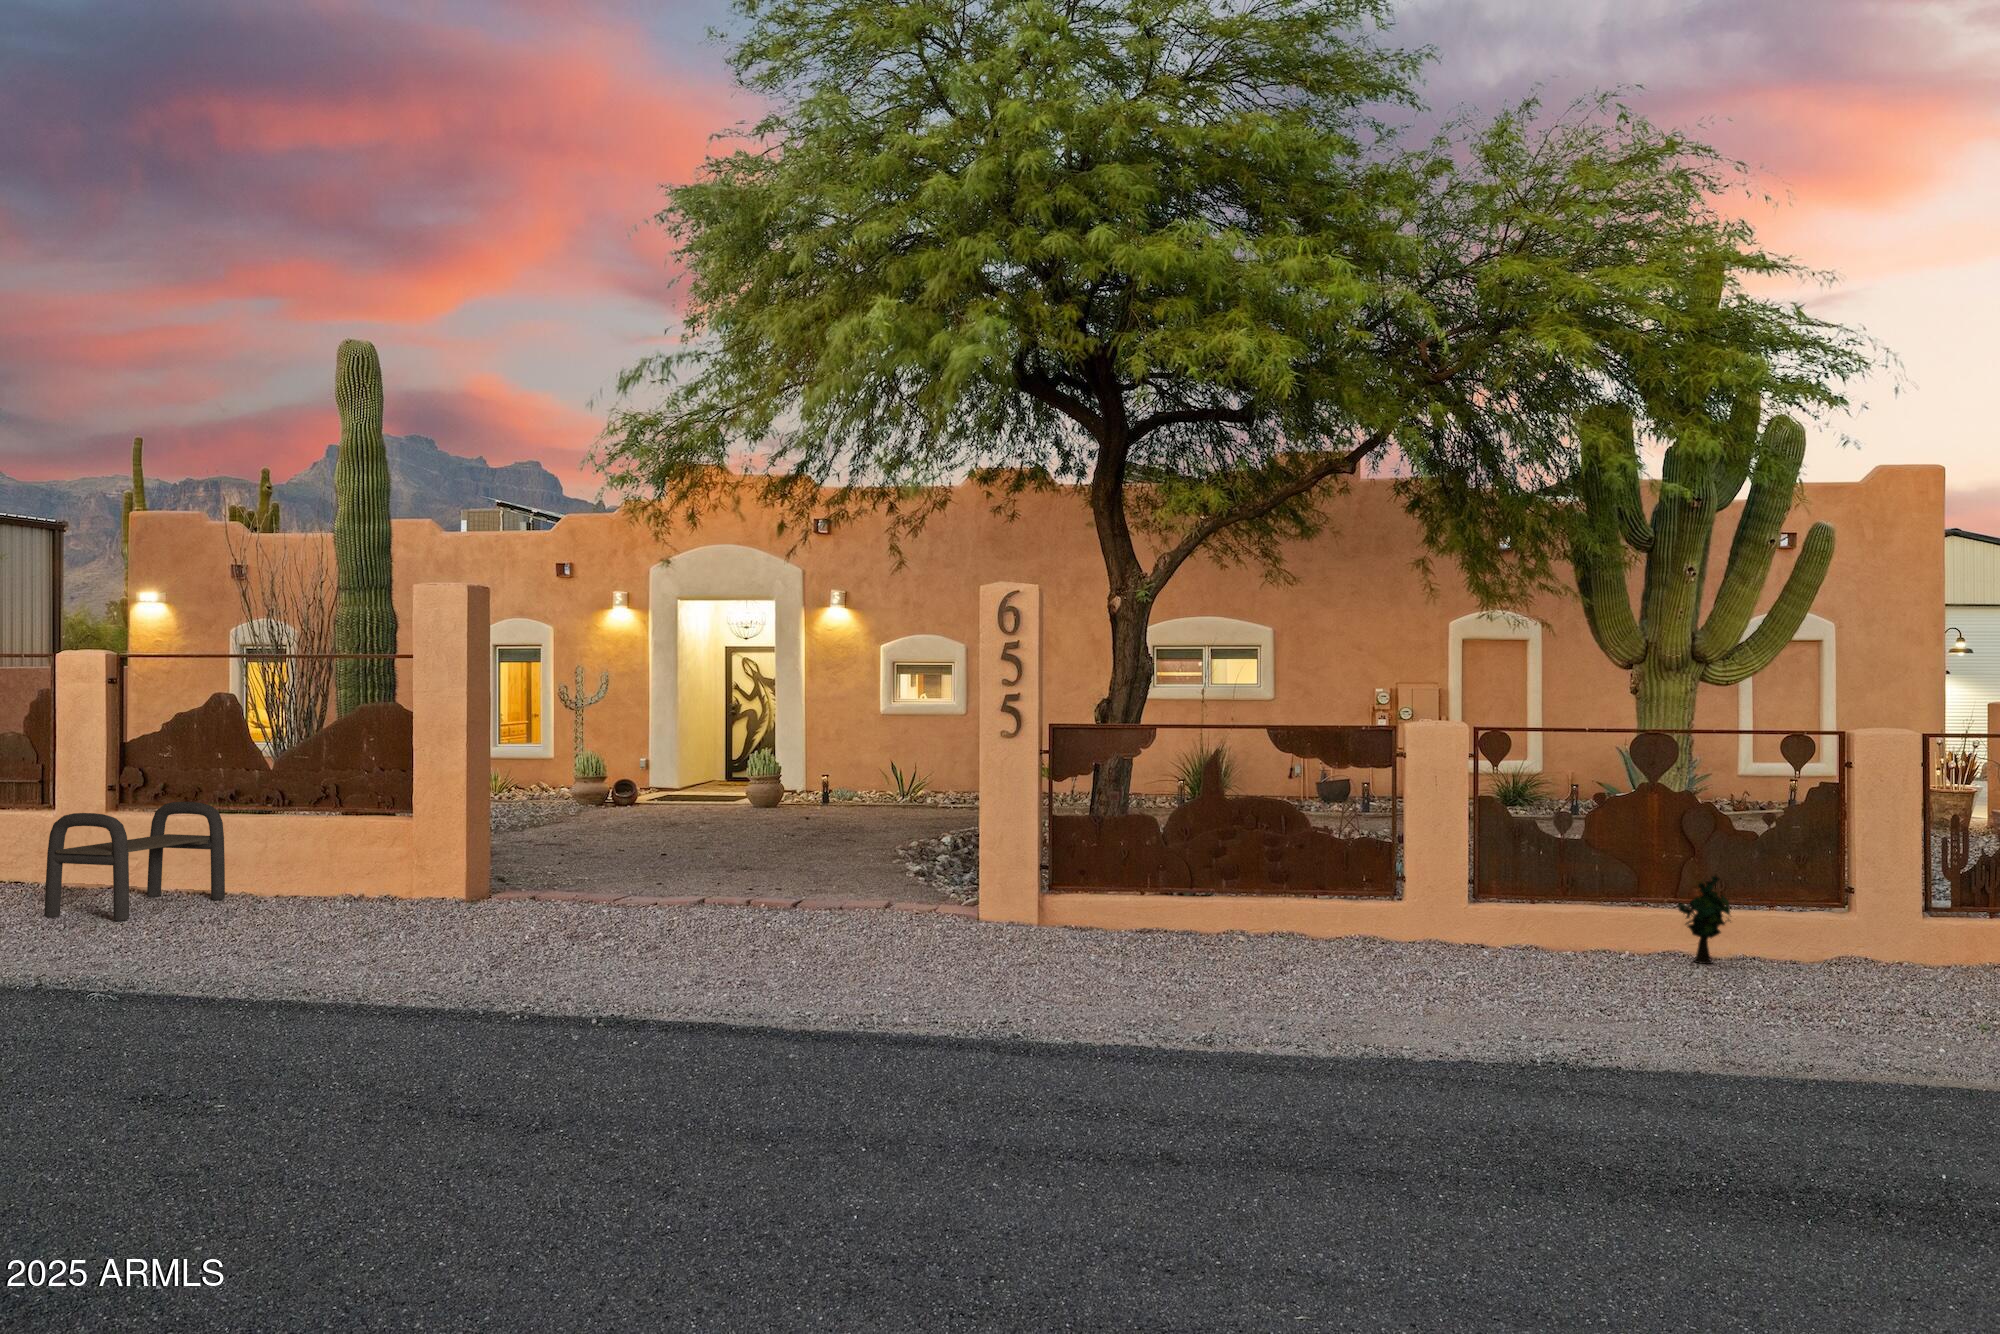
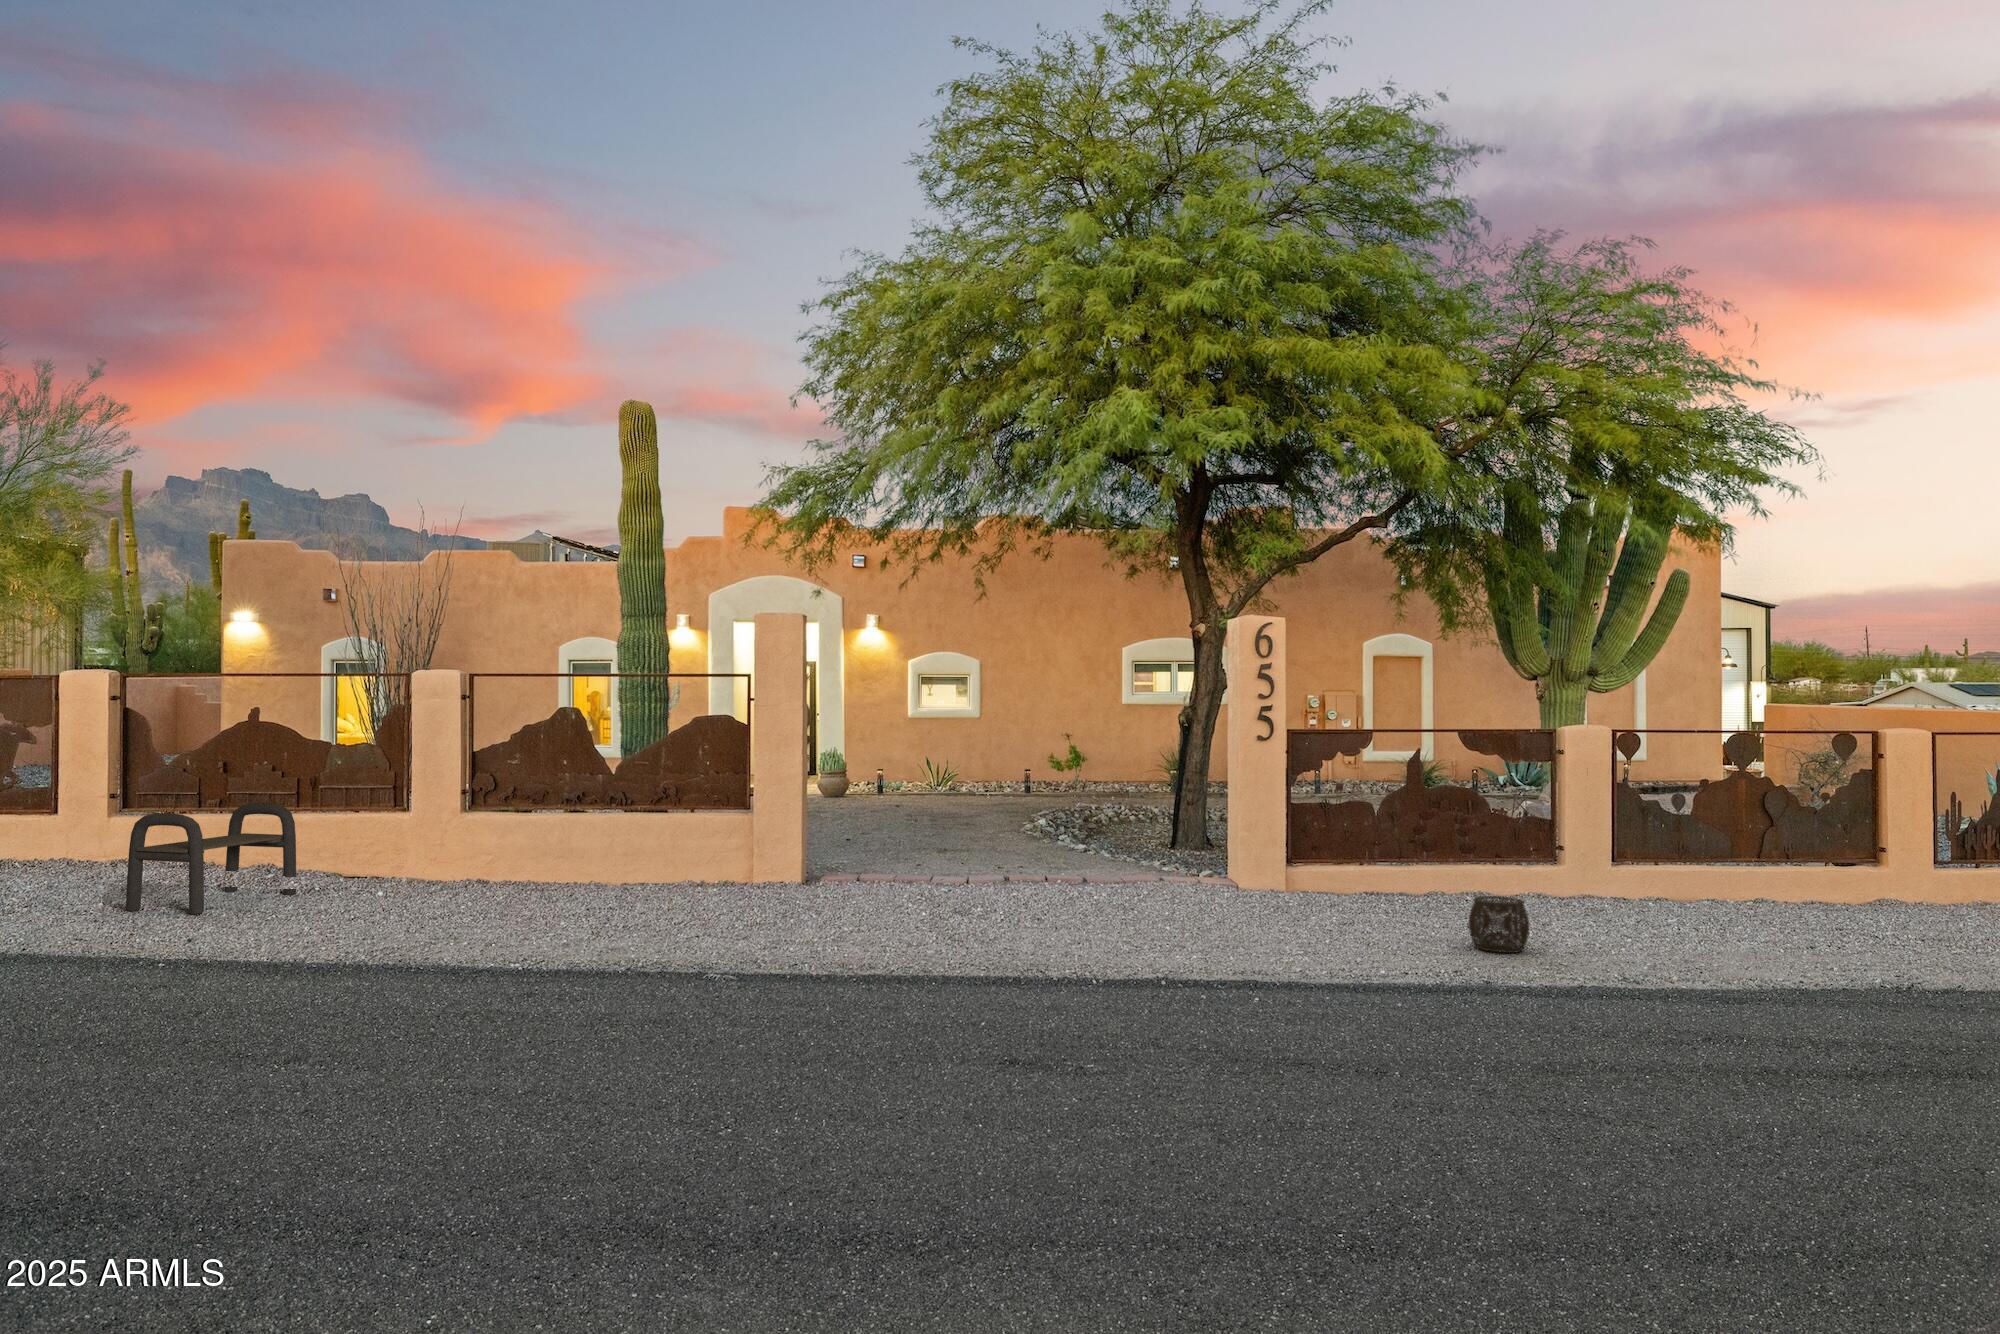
decorative plant: present [1678,876,1730,964] -> none [1668,871,1724,957]
woven basket: none [1470,901,1534,961] -> present [1469,896,1530,953]

